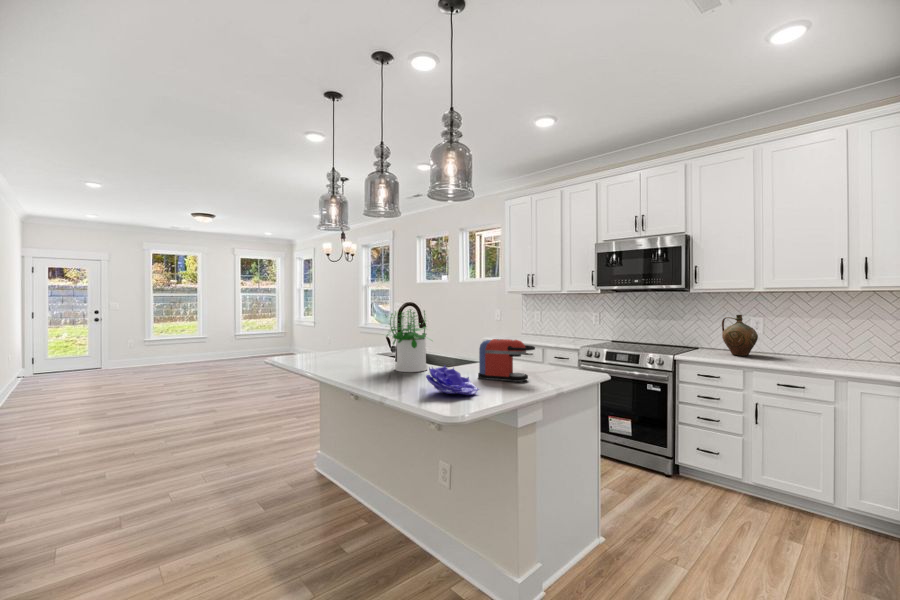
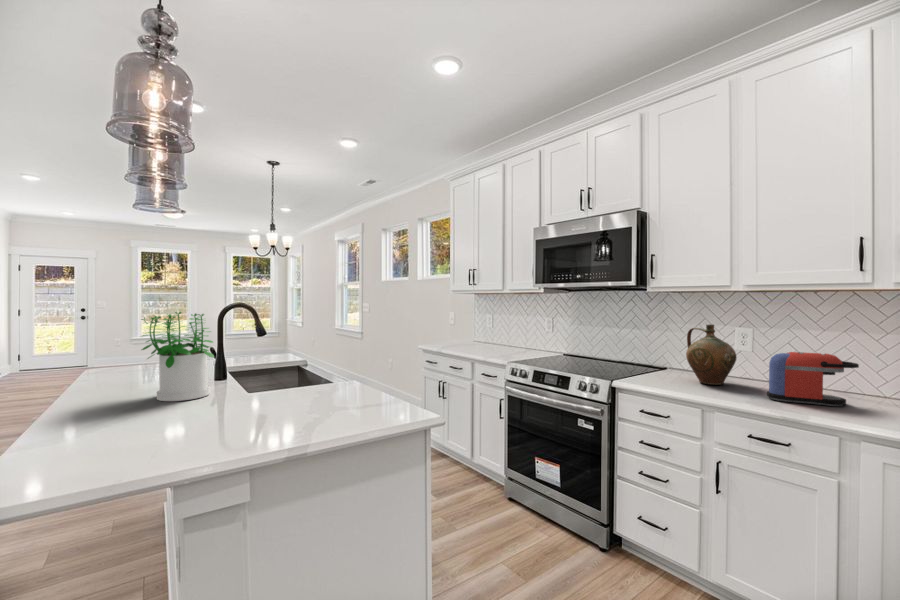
coffee maker: present [478,339,535,382] -> present [767,352,859,406]
decorative bowl: present [426,366,480,395] -> none [39,399,157,458]

